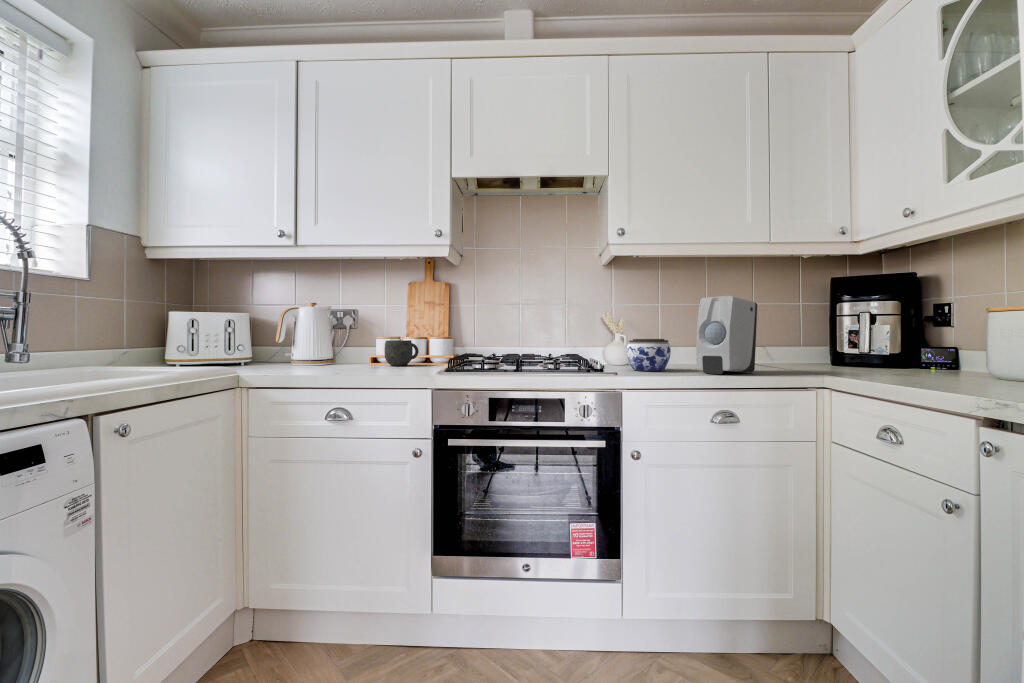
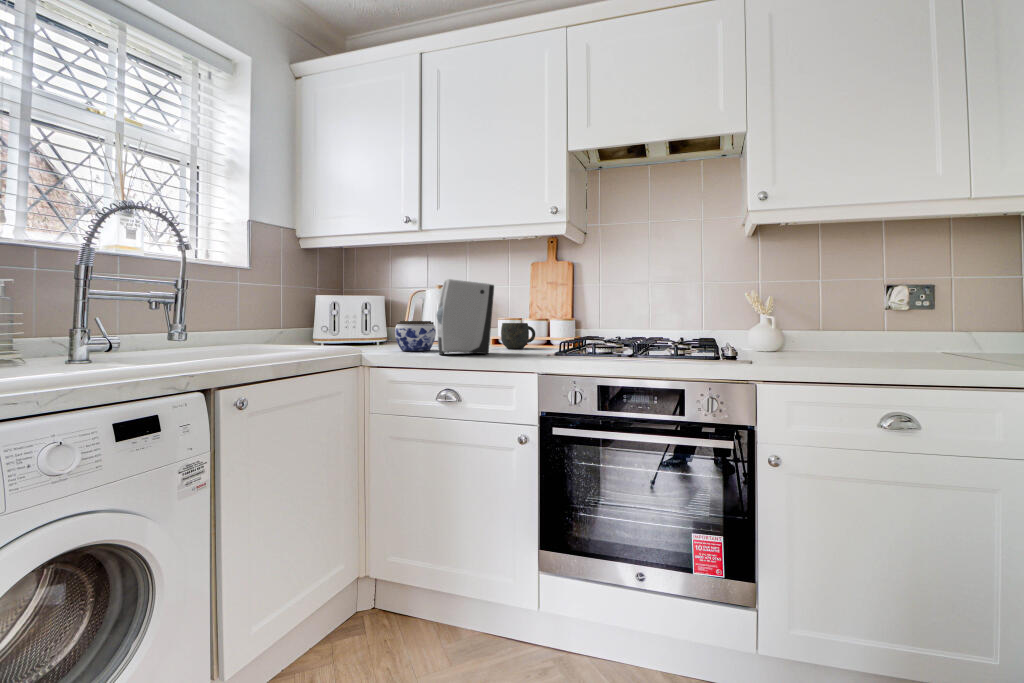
soap dispenser: present [696,296,757,374] -> present [437,279,494,355]
jar: present [627,339,671,371] -> present [395,321,436,351]

